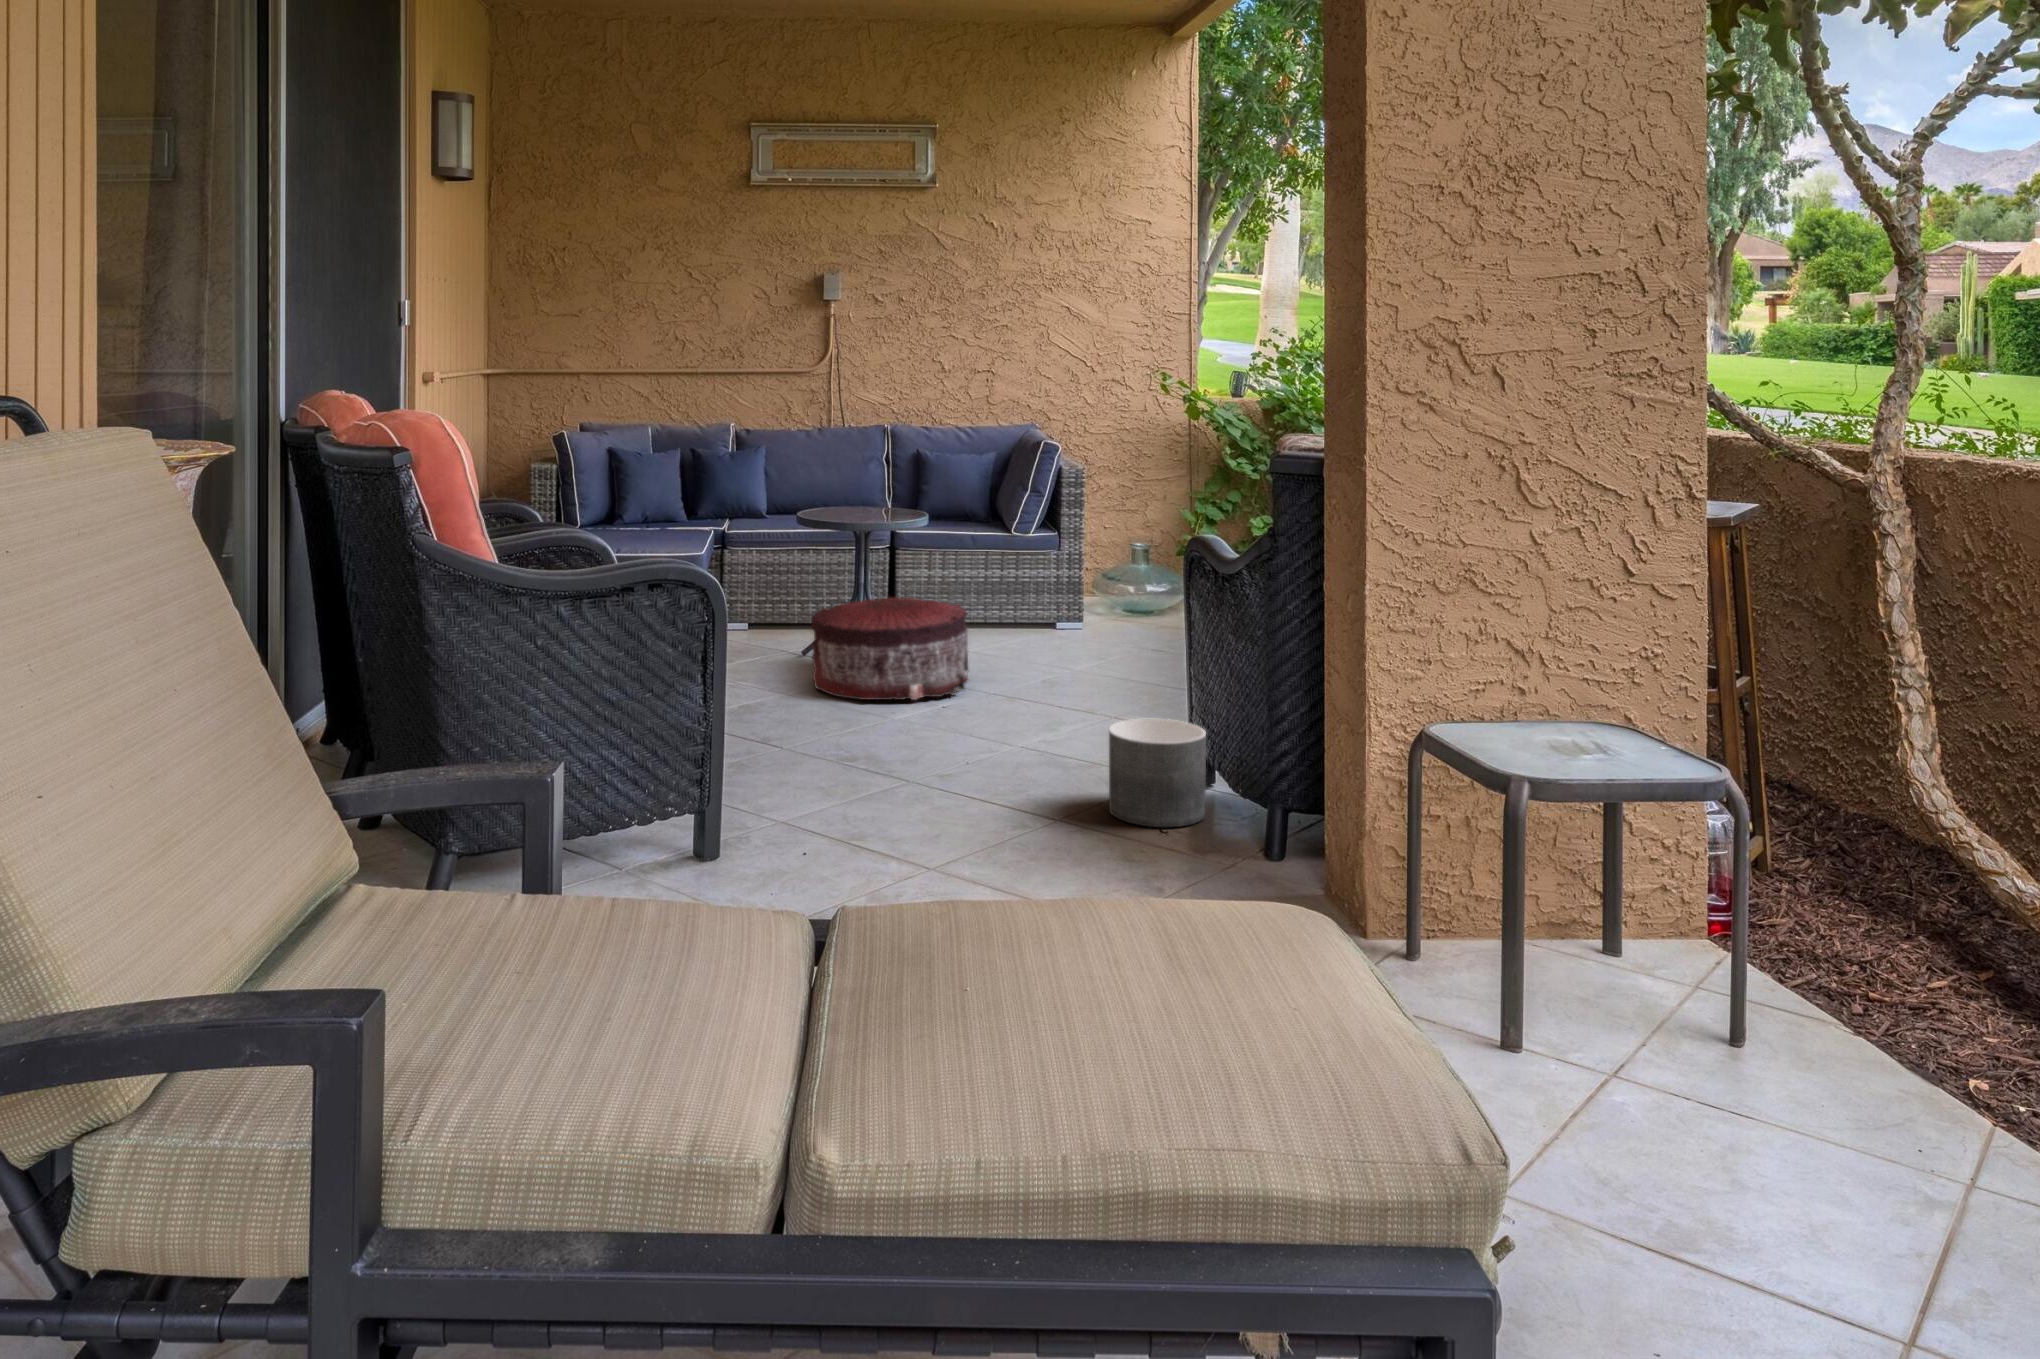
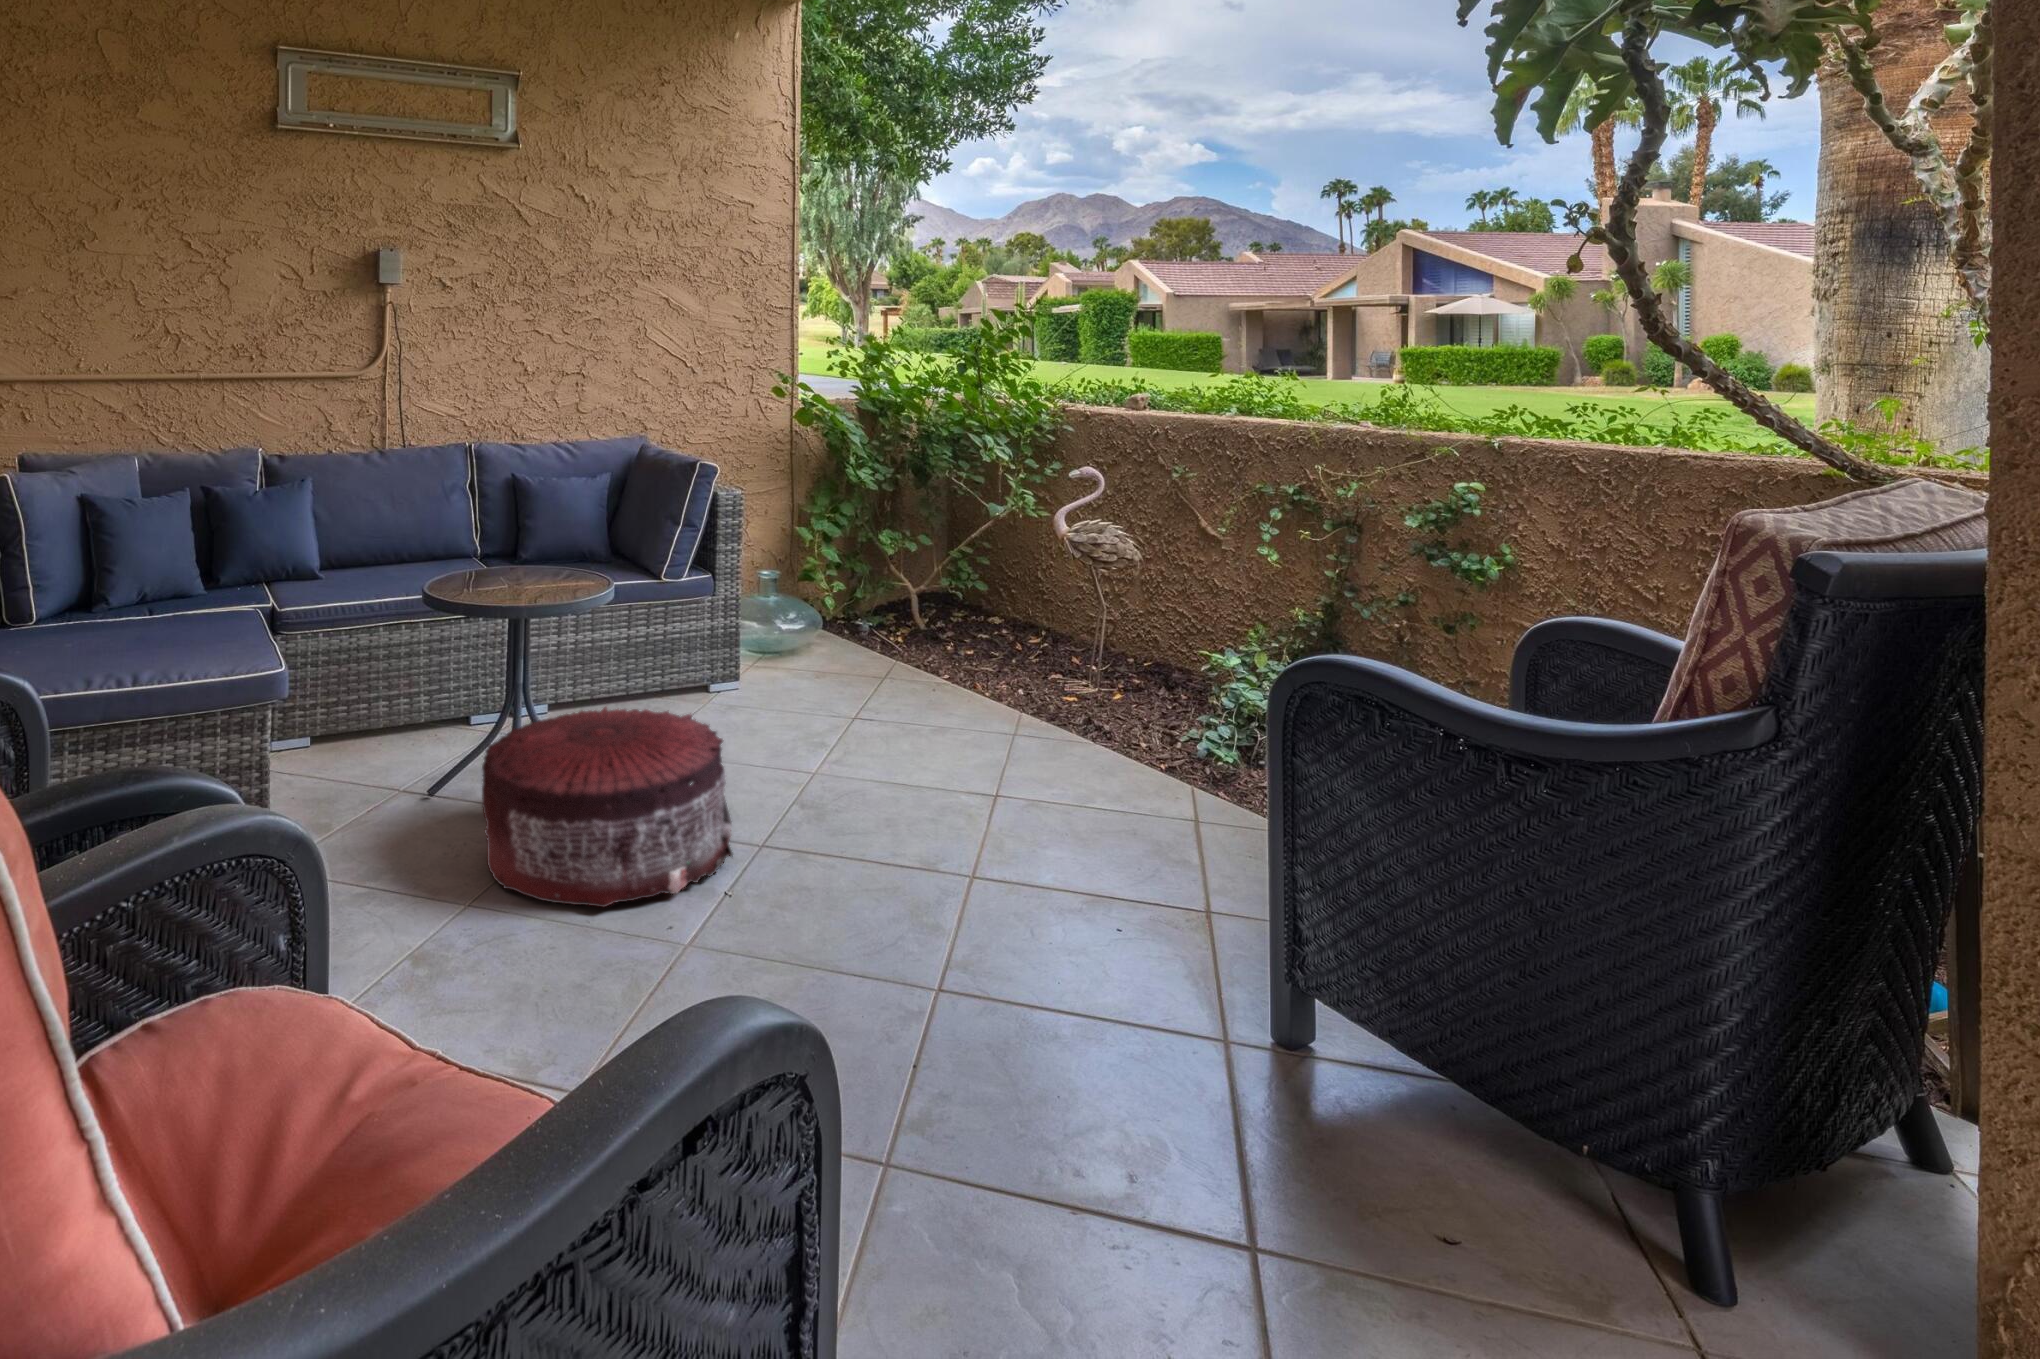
planter: present [1109,719,1206,827] -> none [1267,993,1468,1256]

